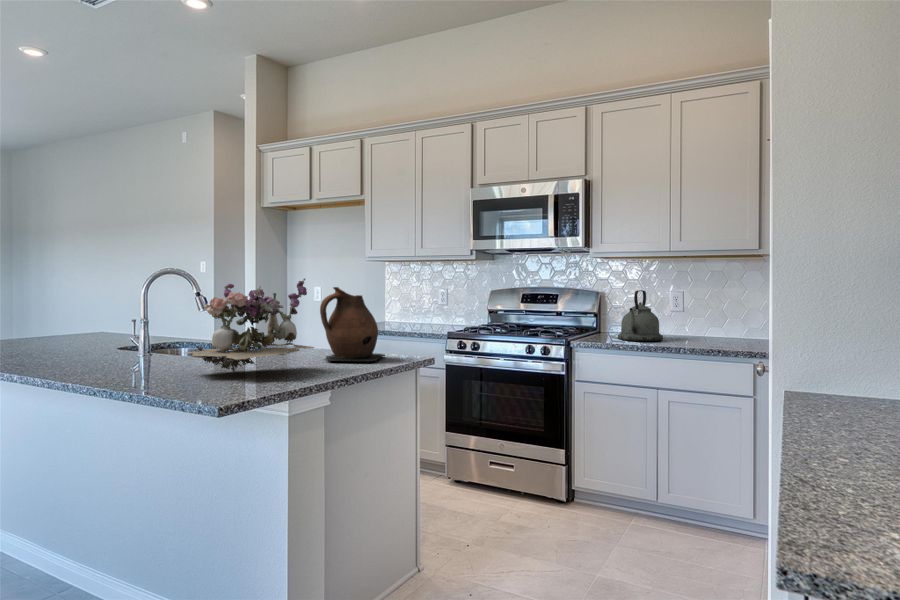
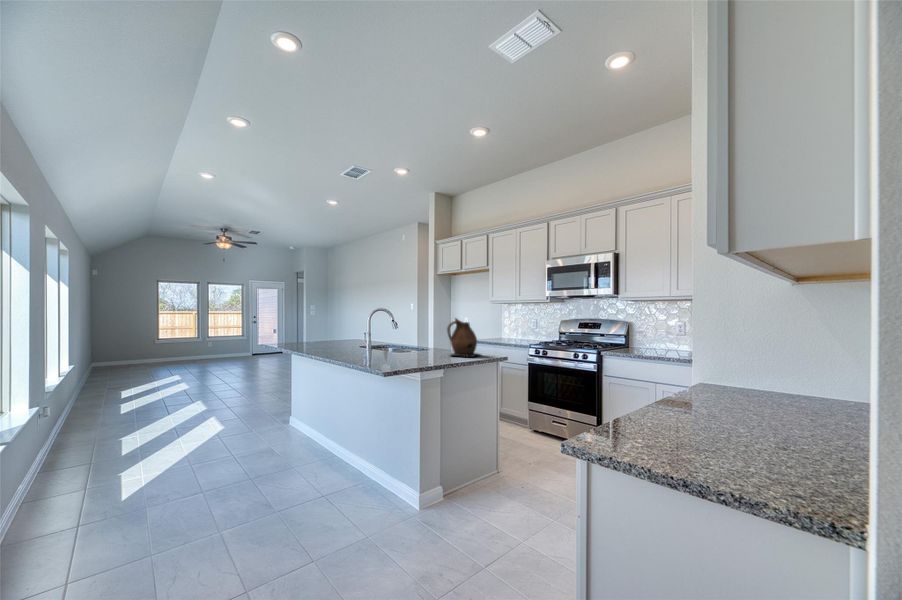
flower arrangement: present [186,278,314,372] -> none [381,313,440,359]
kettle: present [618,290,663,341] -> none [635,321,666,354]

